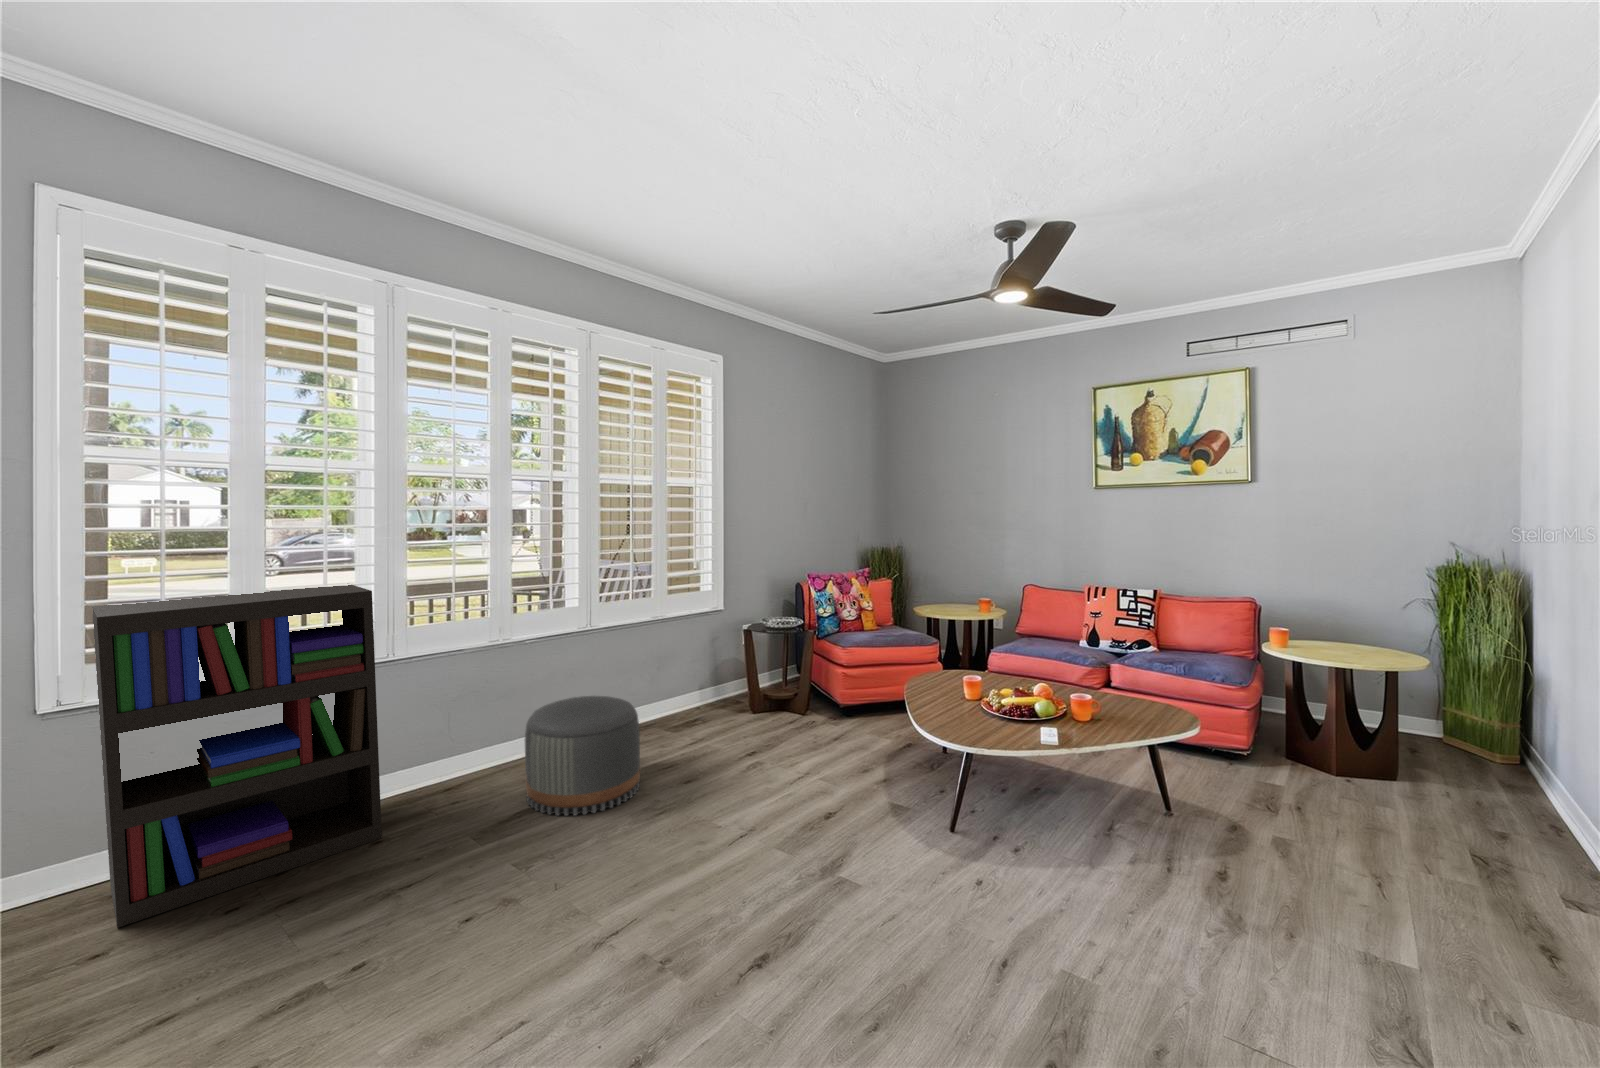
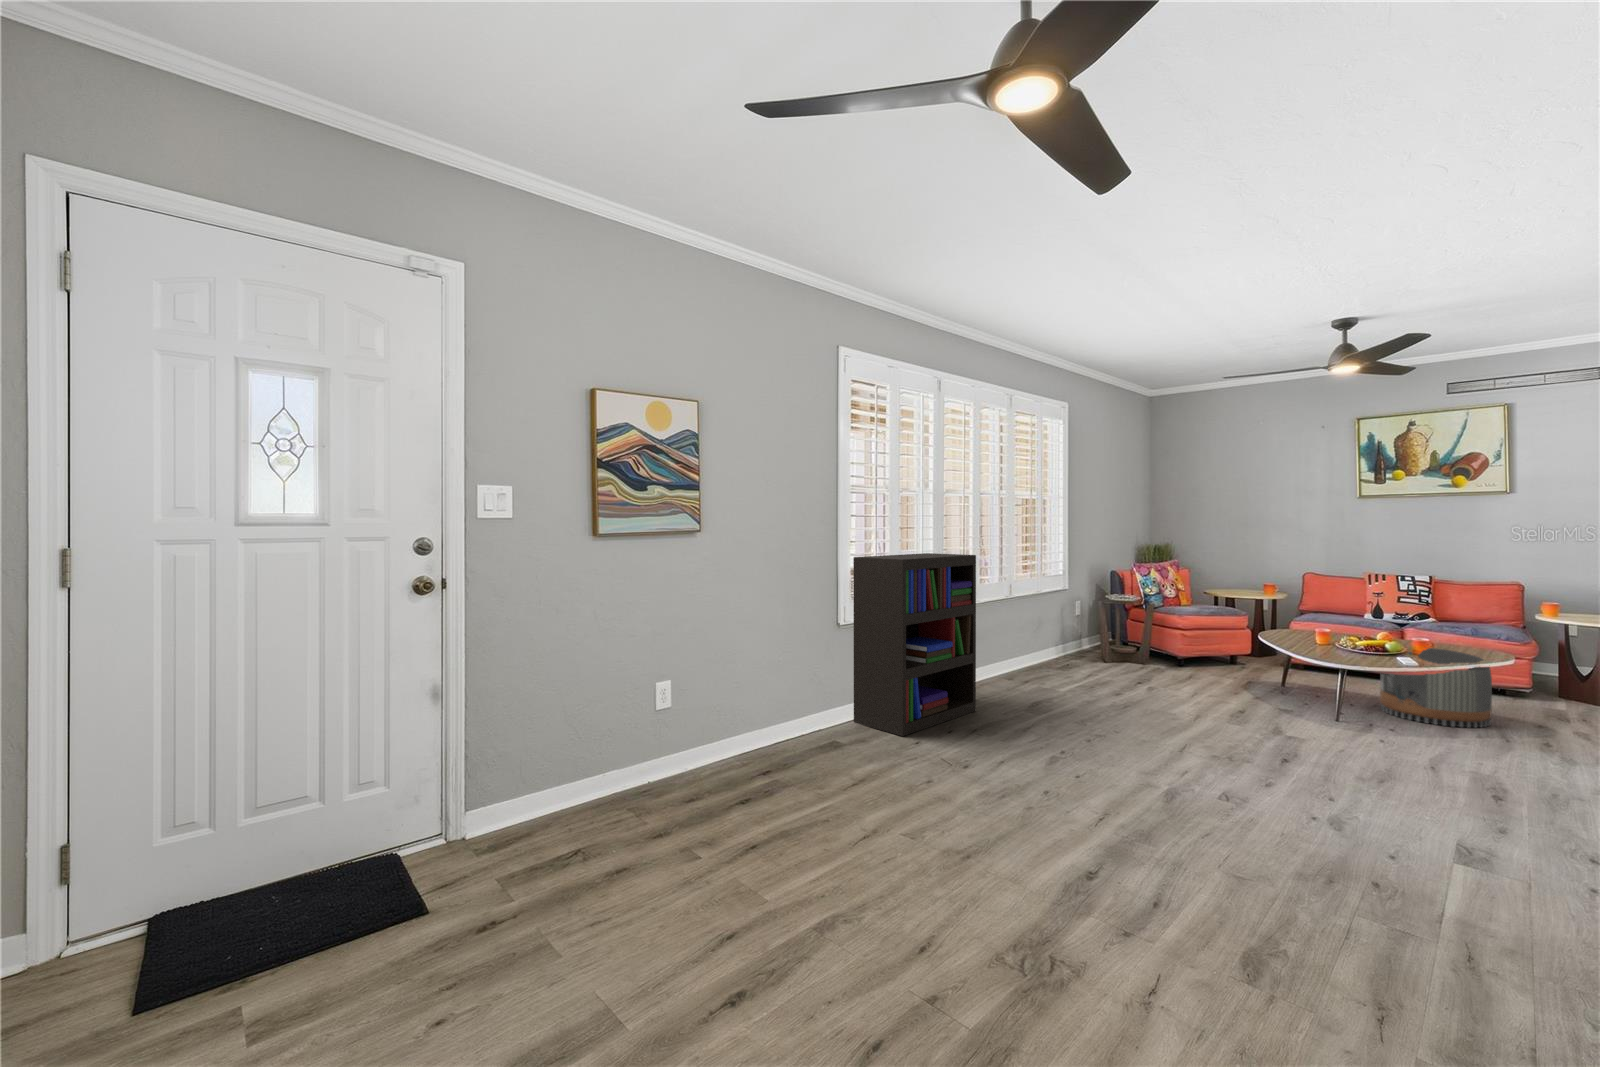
pouf: present [525,696,640,816] -> present [1380,648,1492,728]

